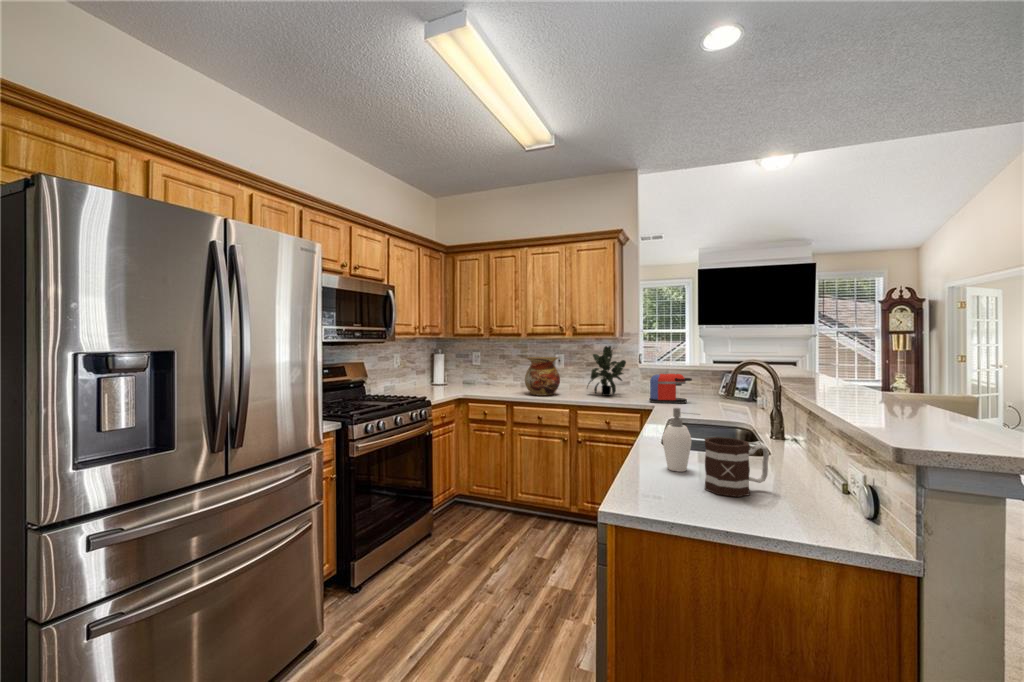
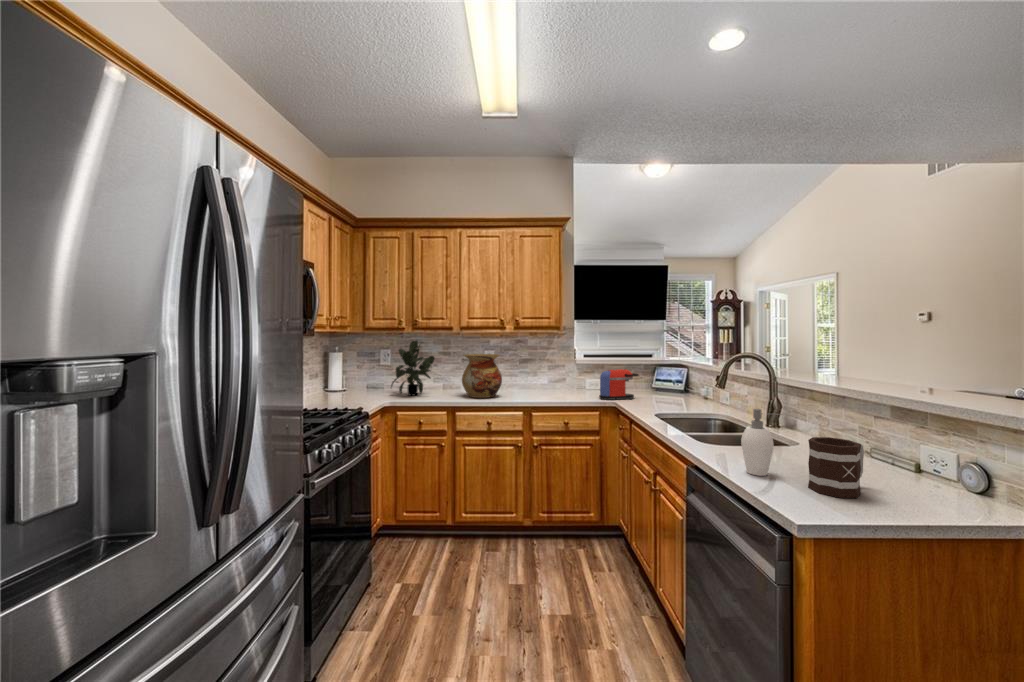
potted plant: present [587,346,626,396] -> present [391,340,435,396]

